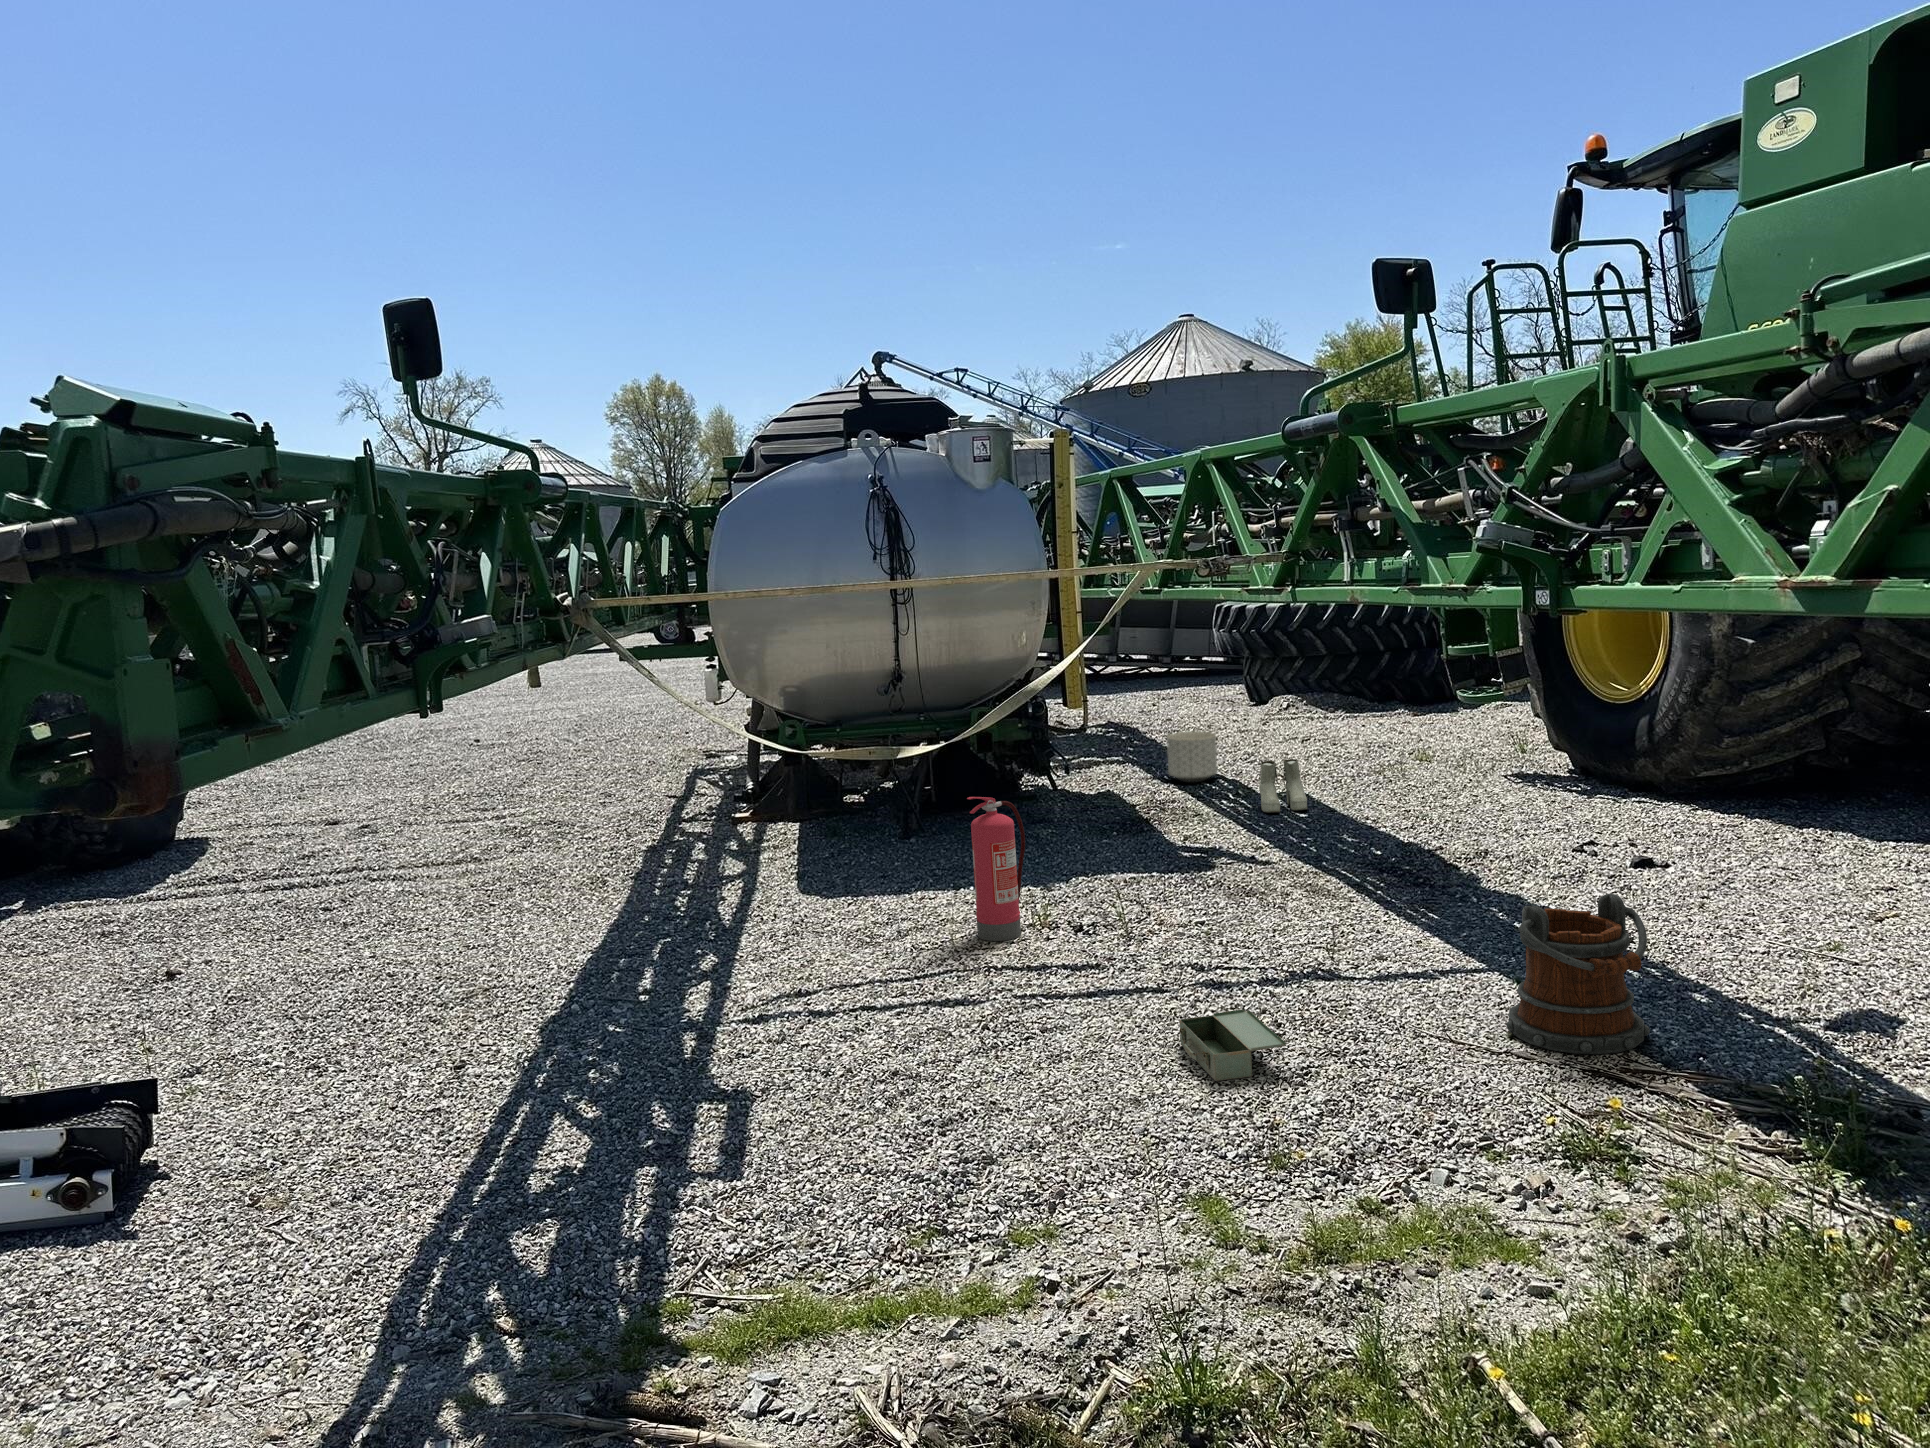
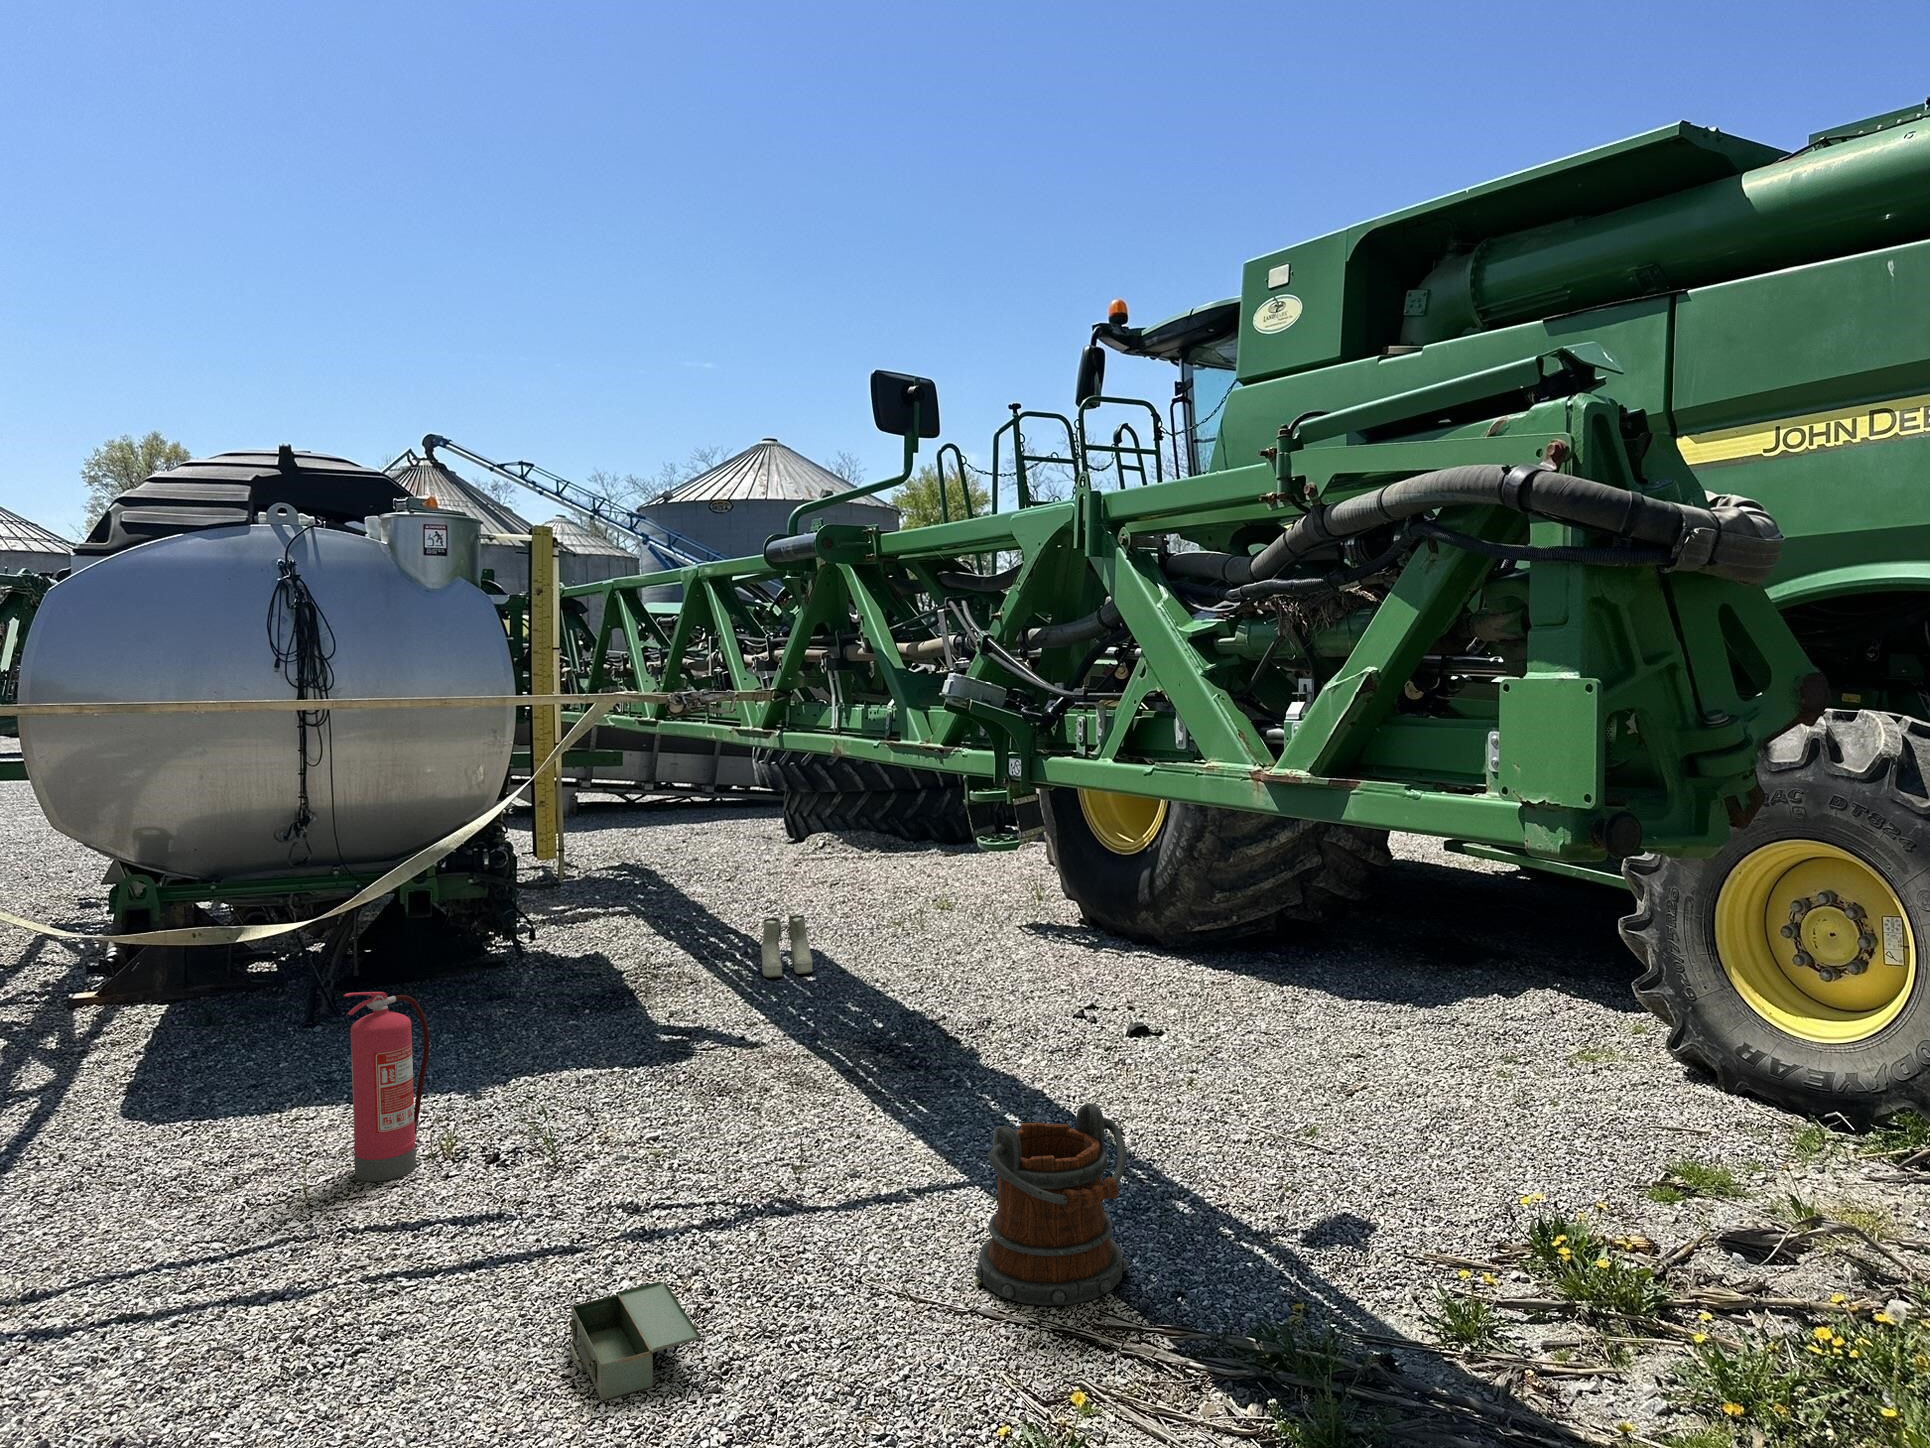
planter: present [1167,731,1218,783] -> none [668,881,724,939]

